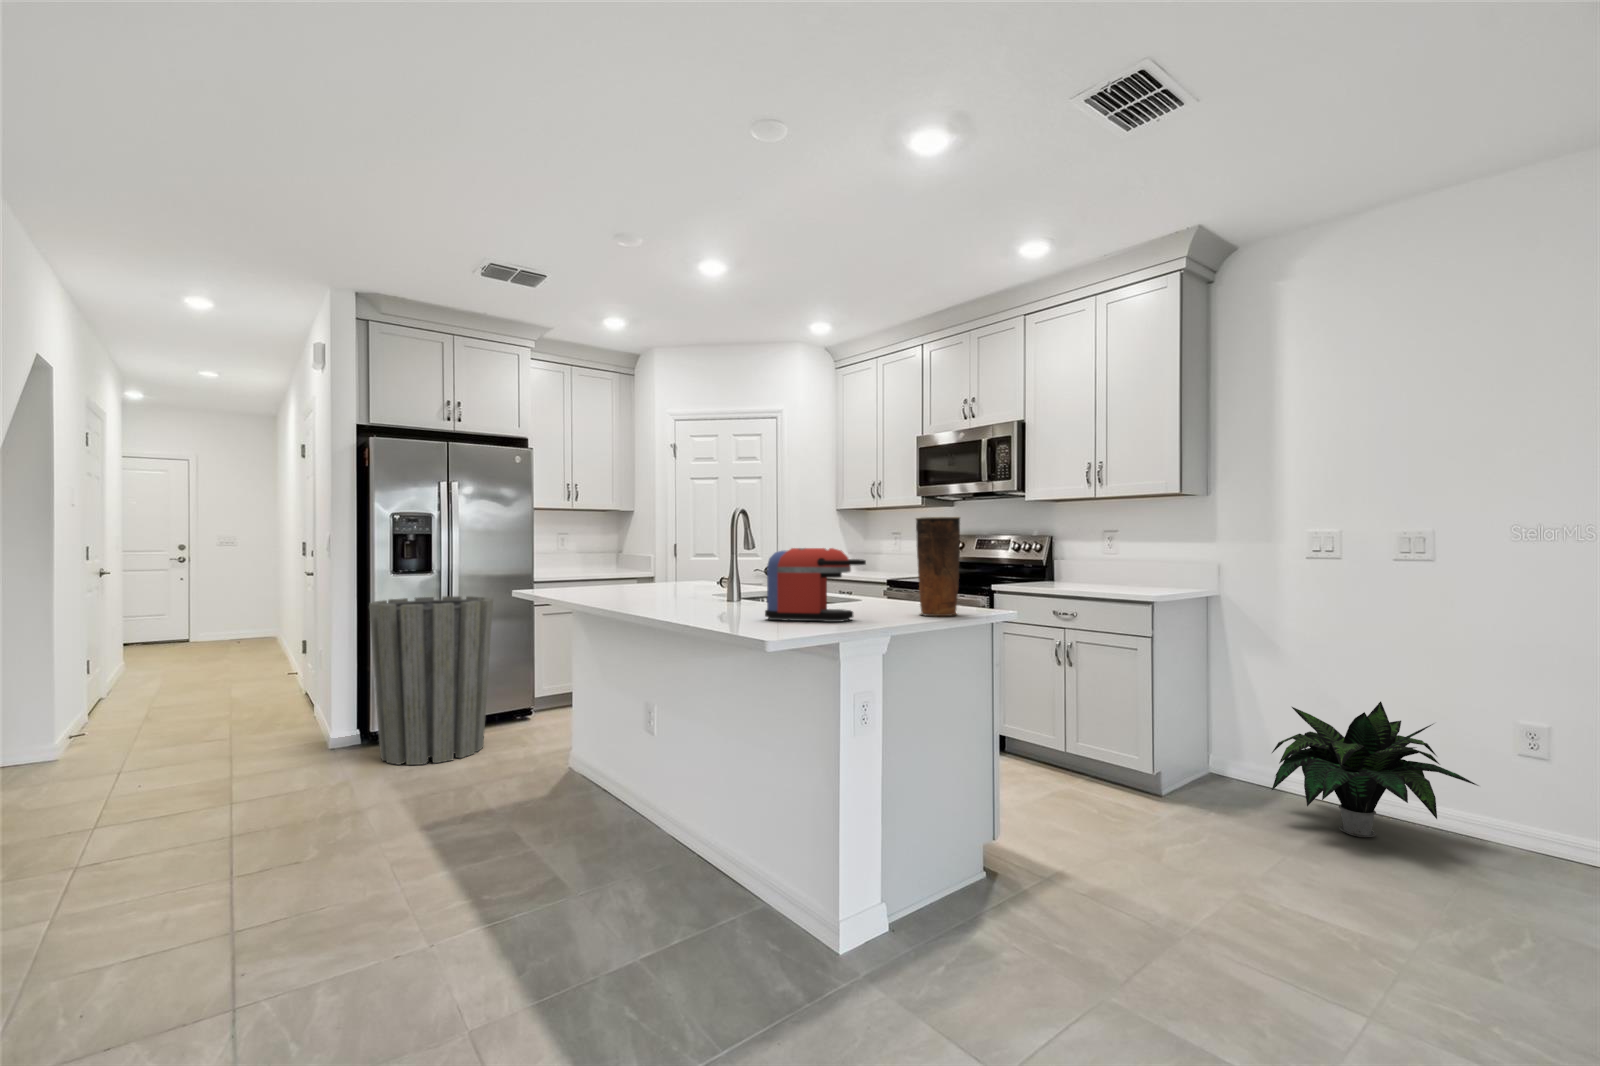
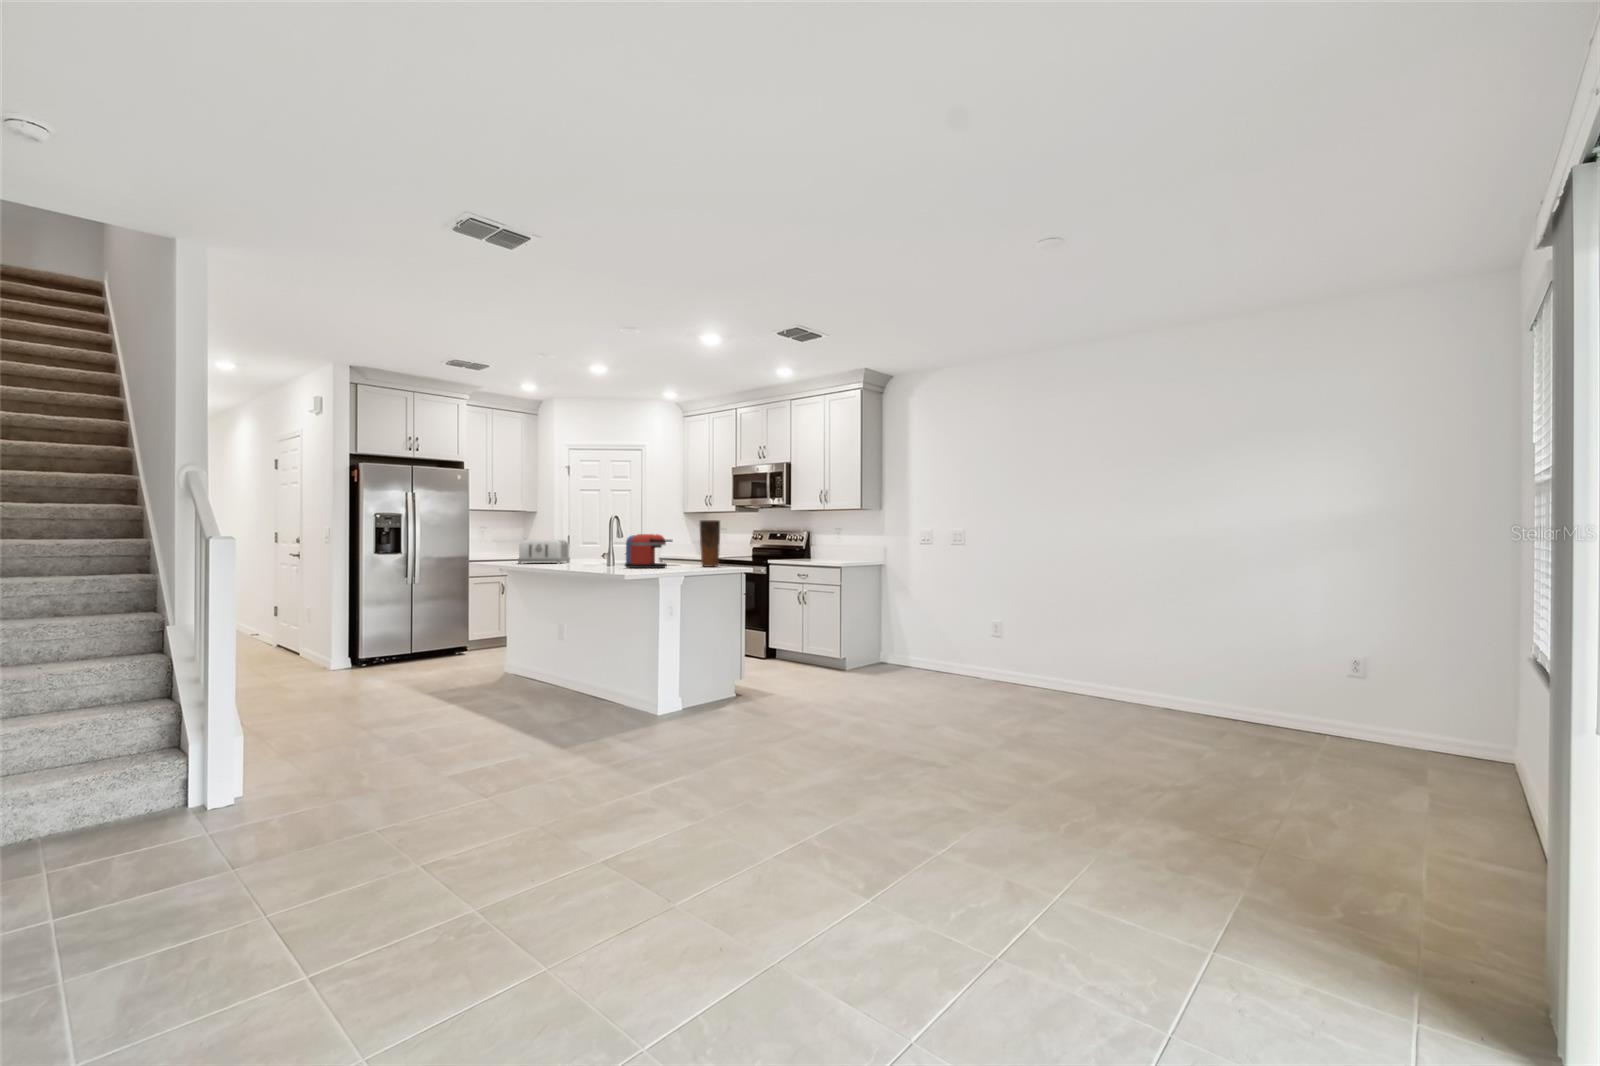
toaster: none [583,553,670,596] -> present [518,540,570,564]
trash can: present [369,596,493,765] -> none [366,569,448,674]
potted plant: present [1272,701,1478,837] -> none [891,614,978,681]

